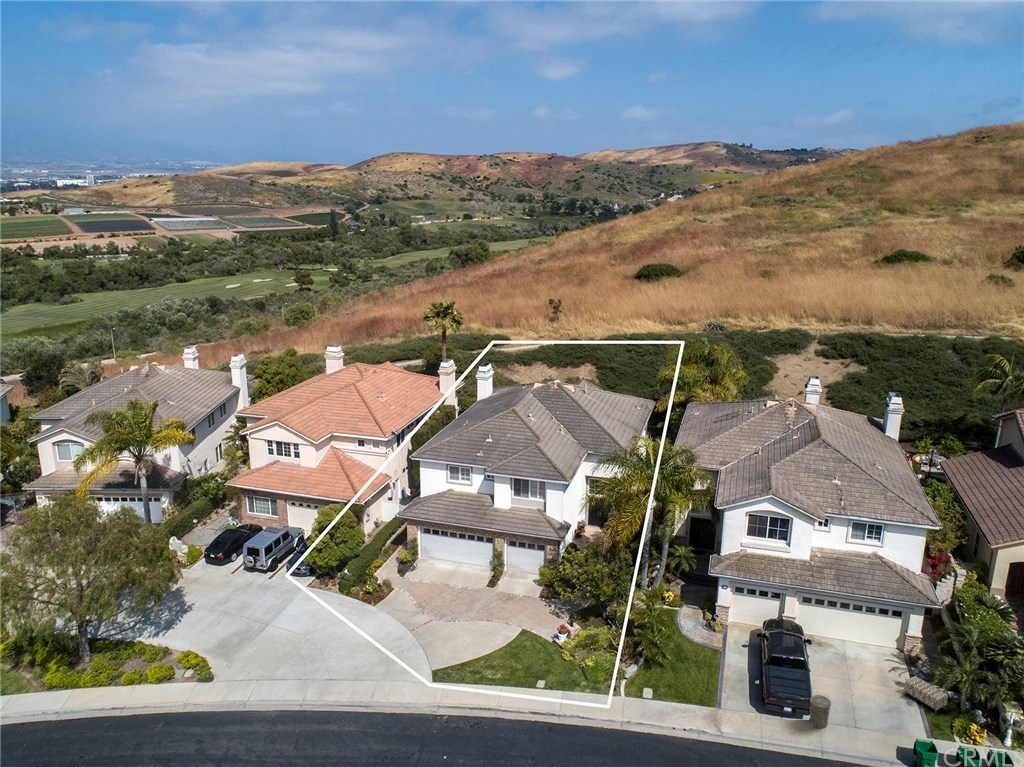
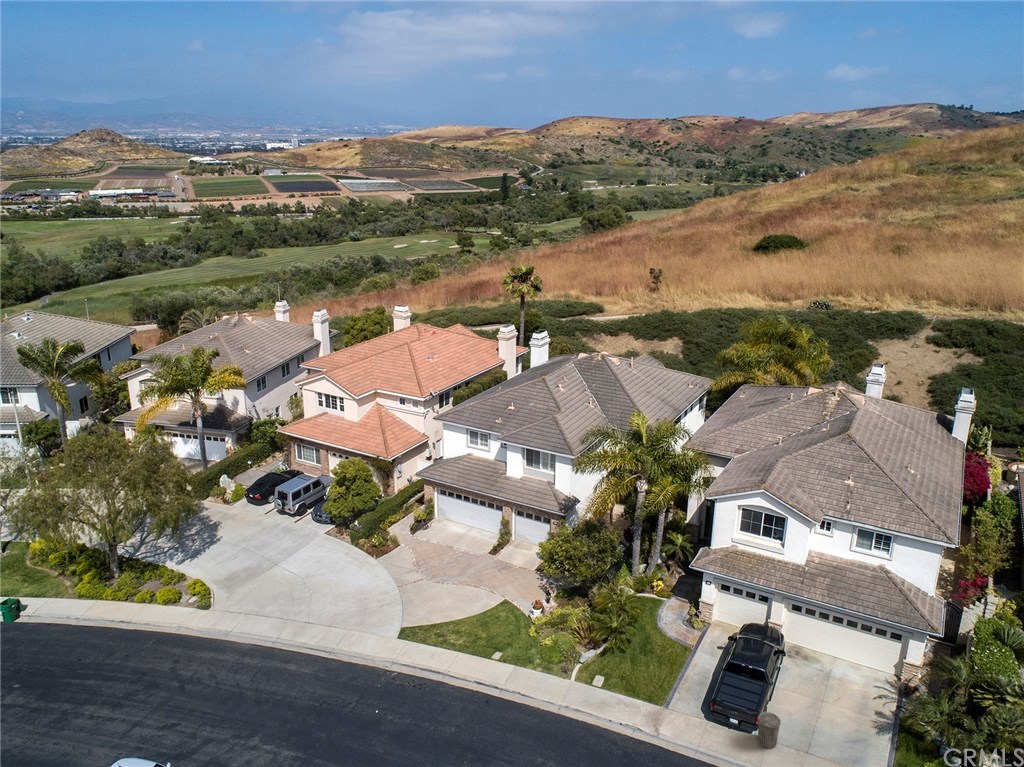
bench: present [904,676,948,714] -> none [881,709,928,755]

